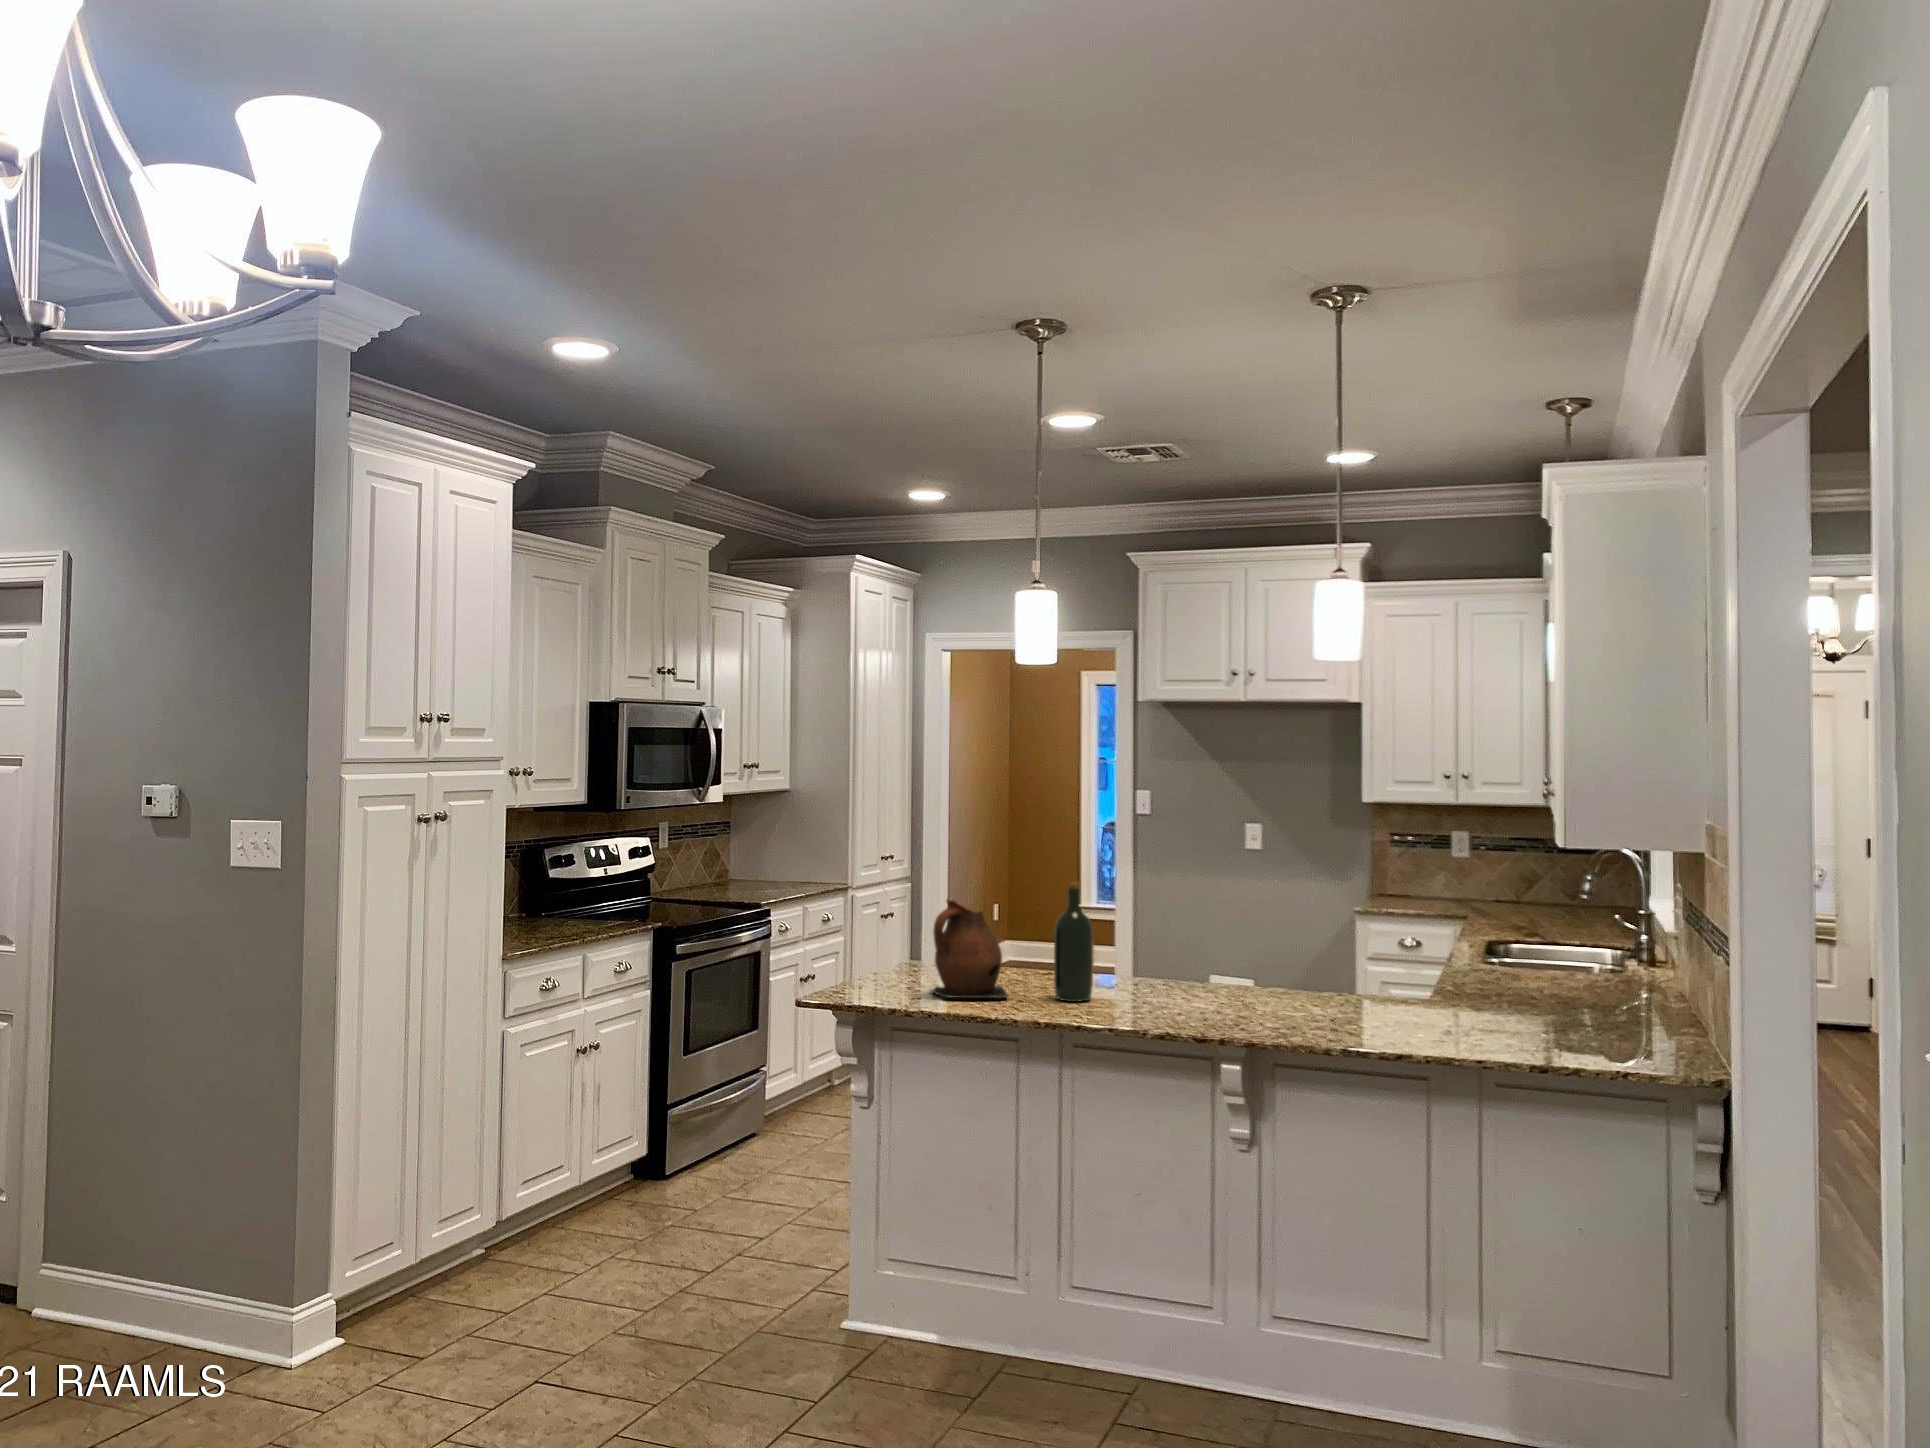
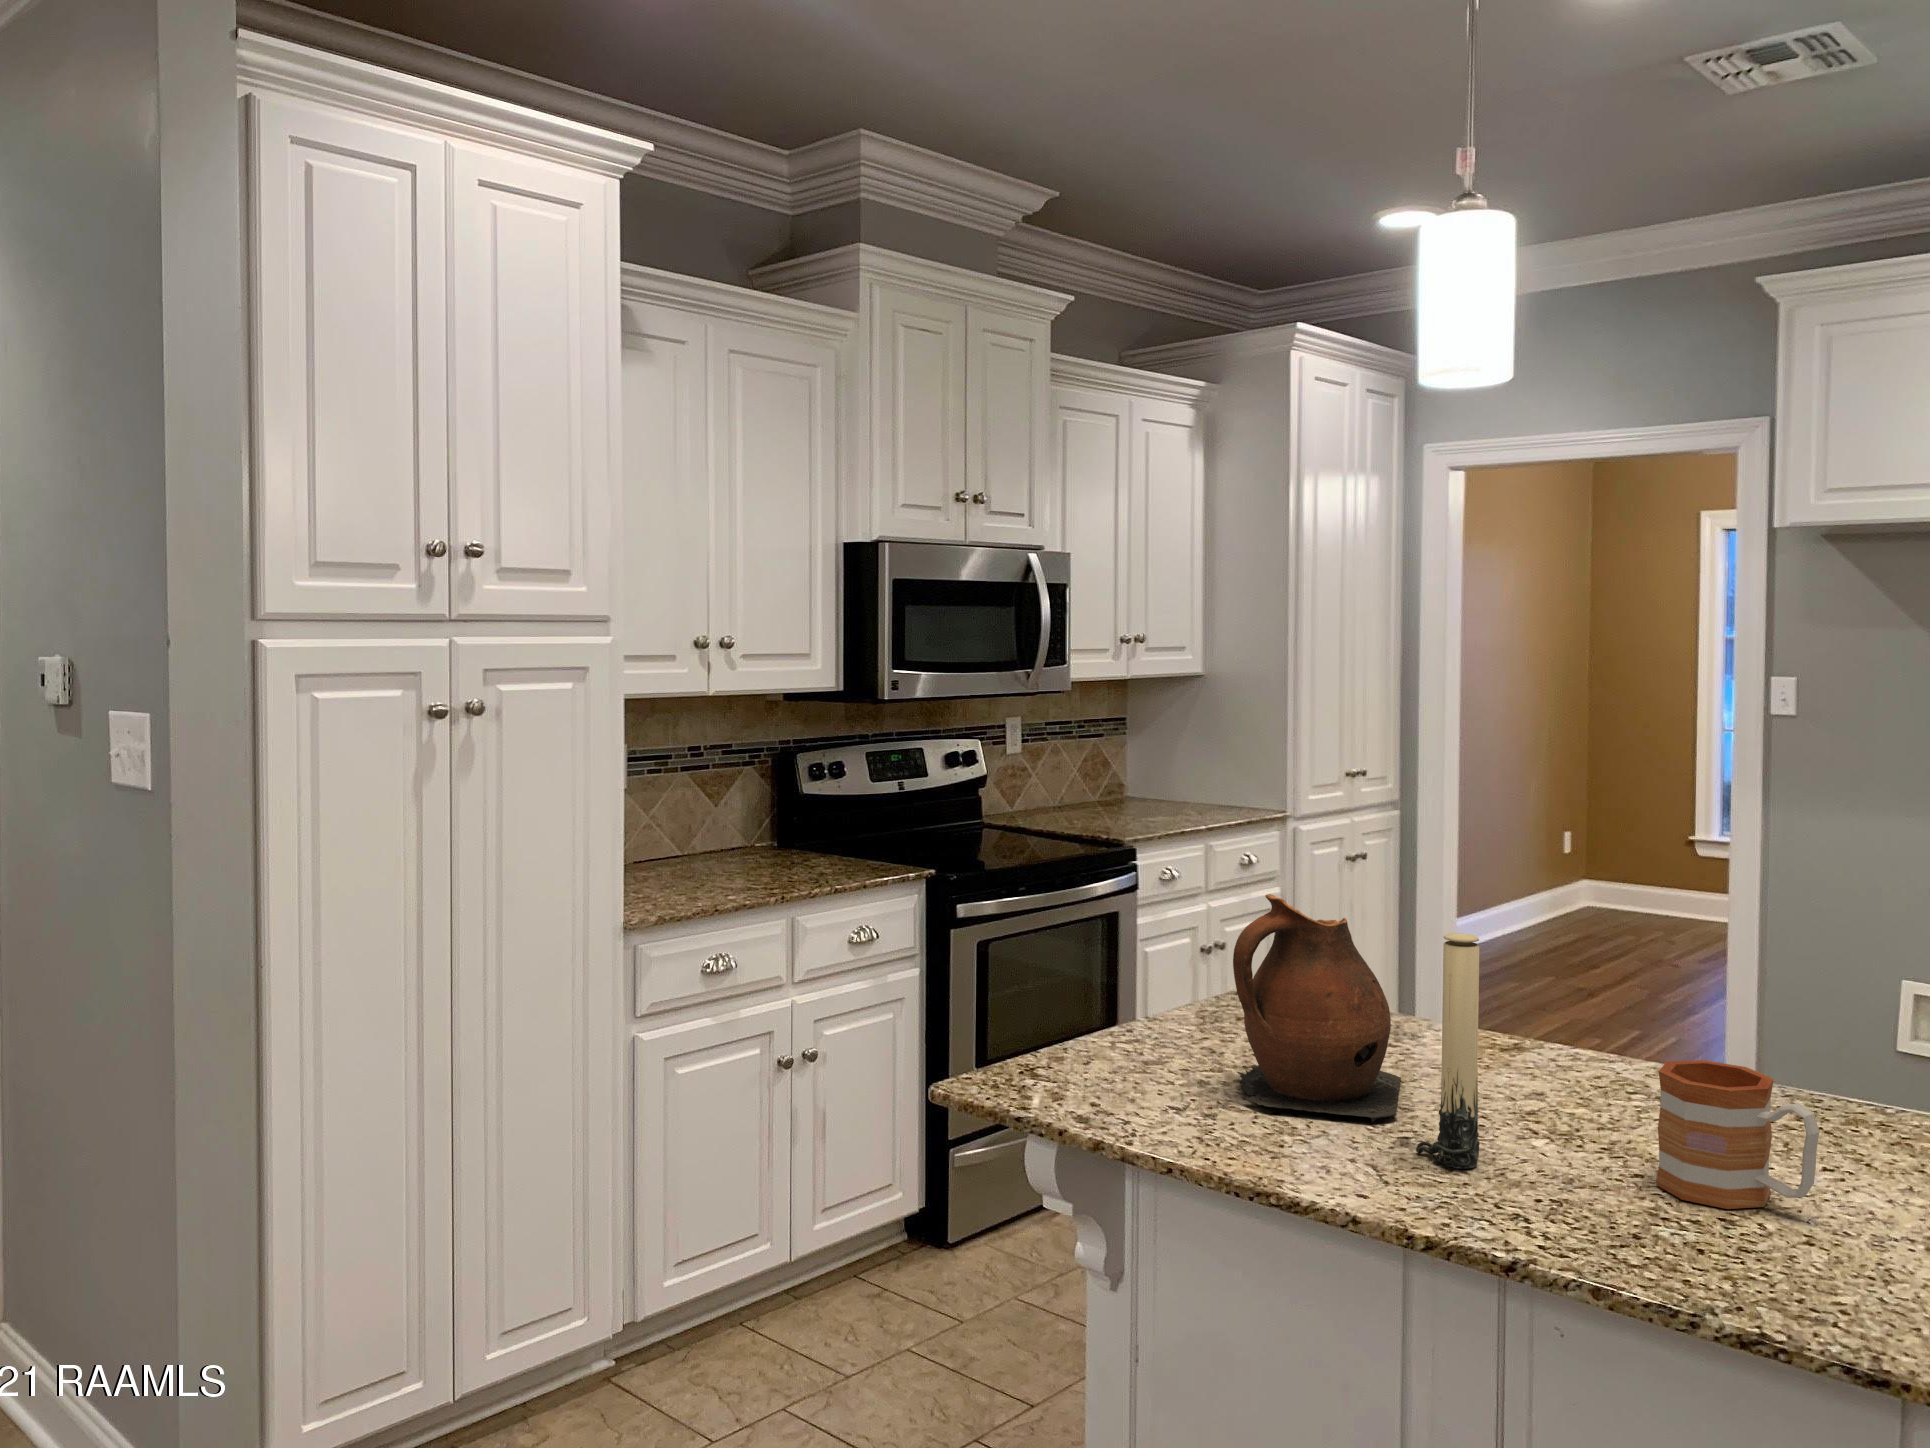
wine bottle: present [1054,882,1094,1002] -> none [1505,874,1603,1148]
candle: none [1022,907,1050,1009] -> present [1416,933,1480,1169]
mug: none [1118,956,1177,1011] -> present [1656,1060,1819,1209]

